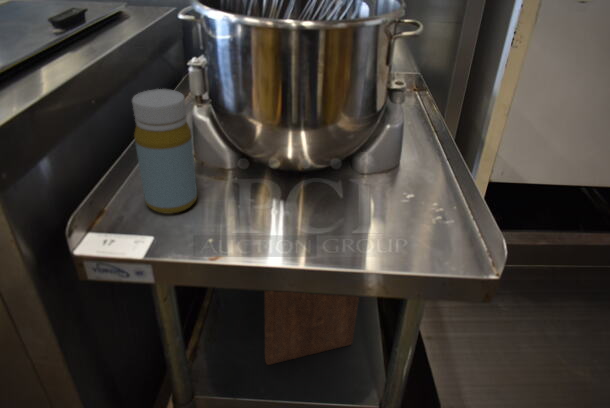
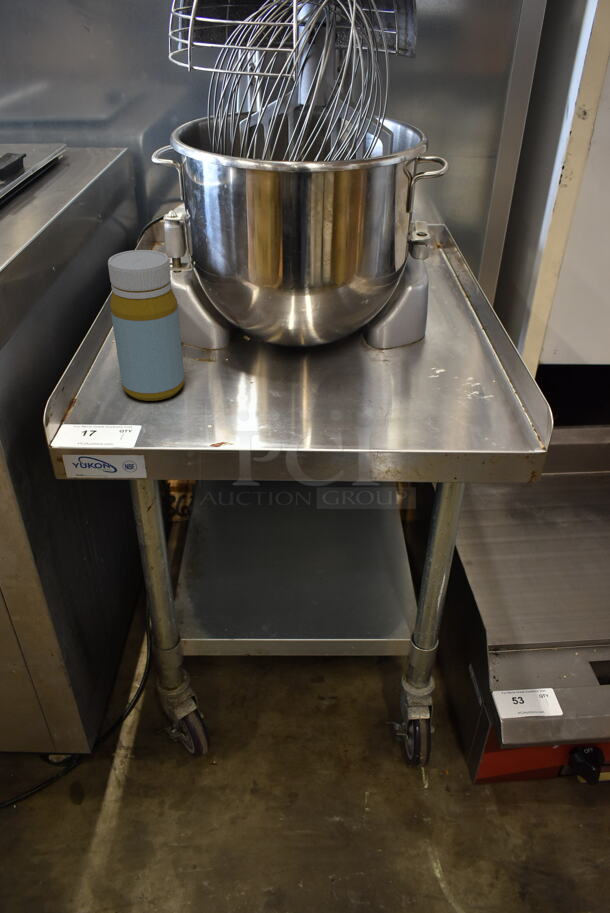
cutting board: present [264,290,359,365] -> none [261,412,388,603]

